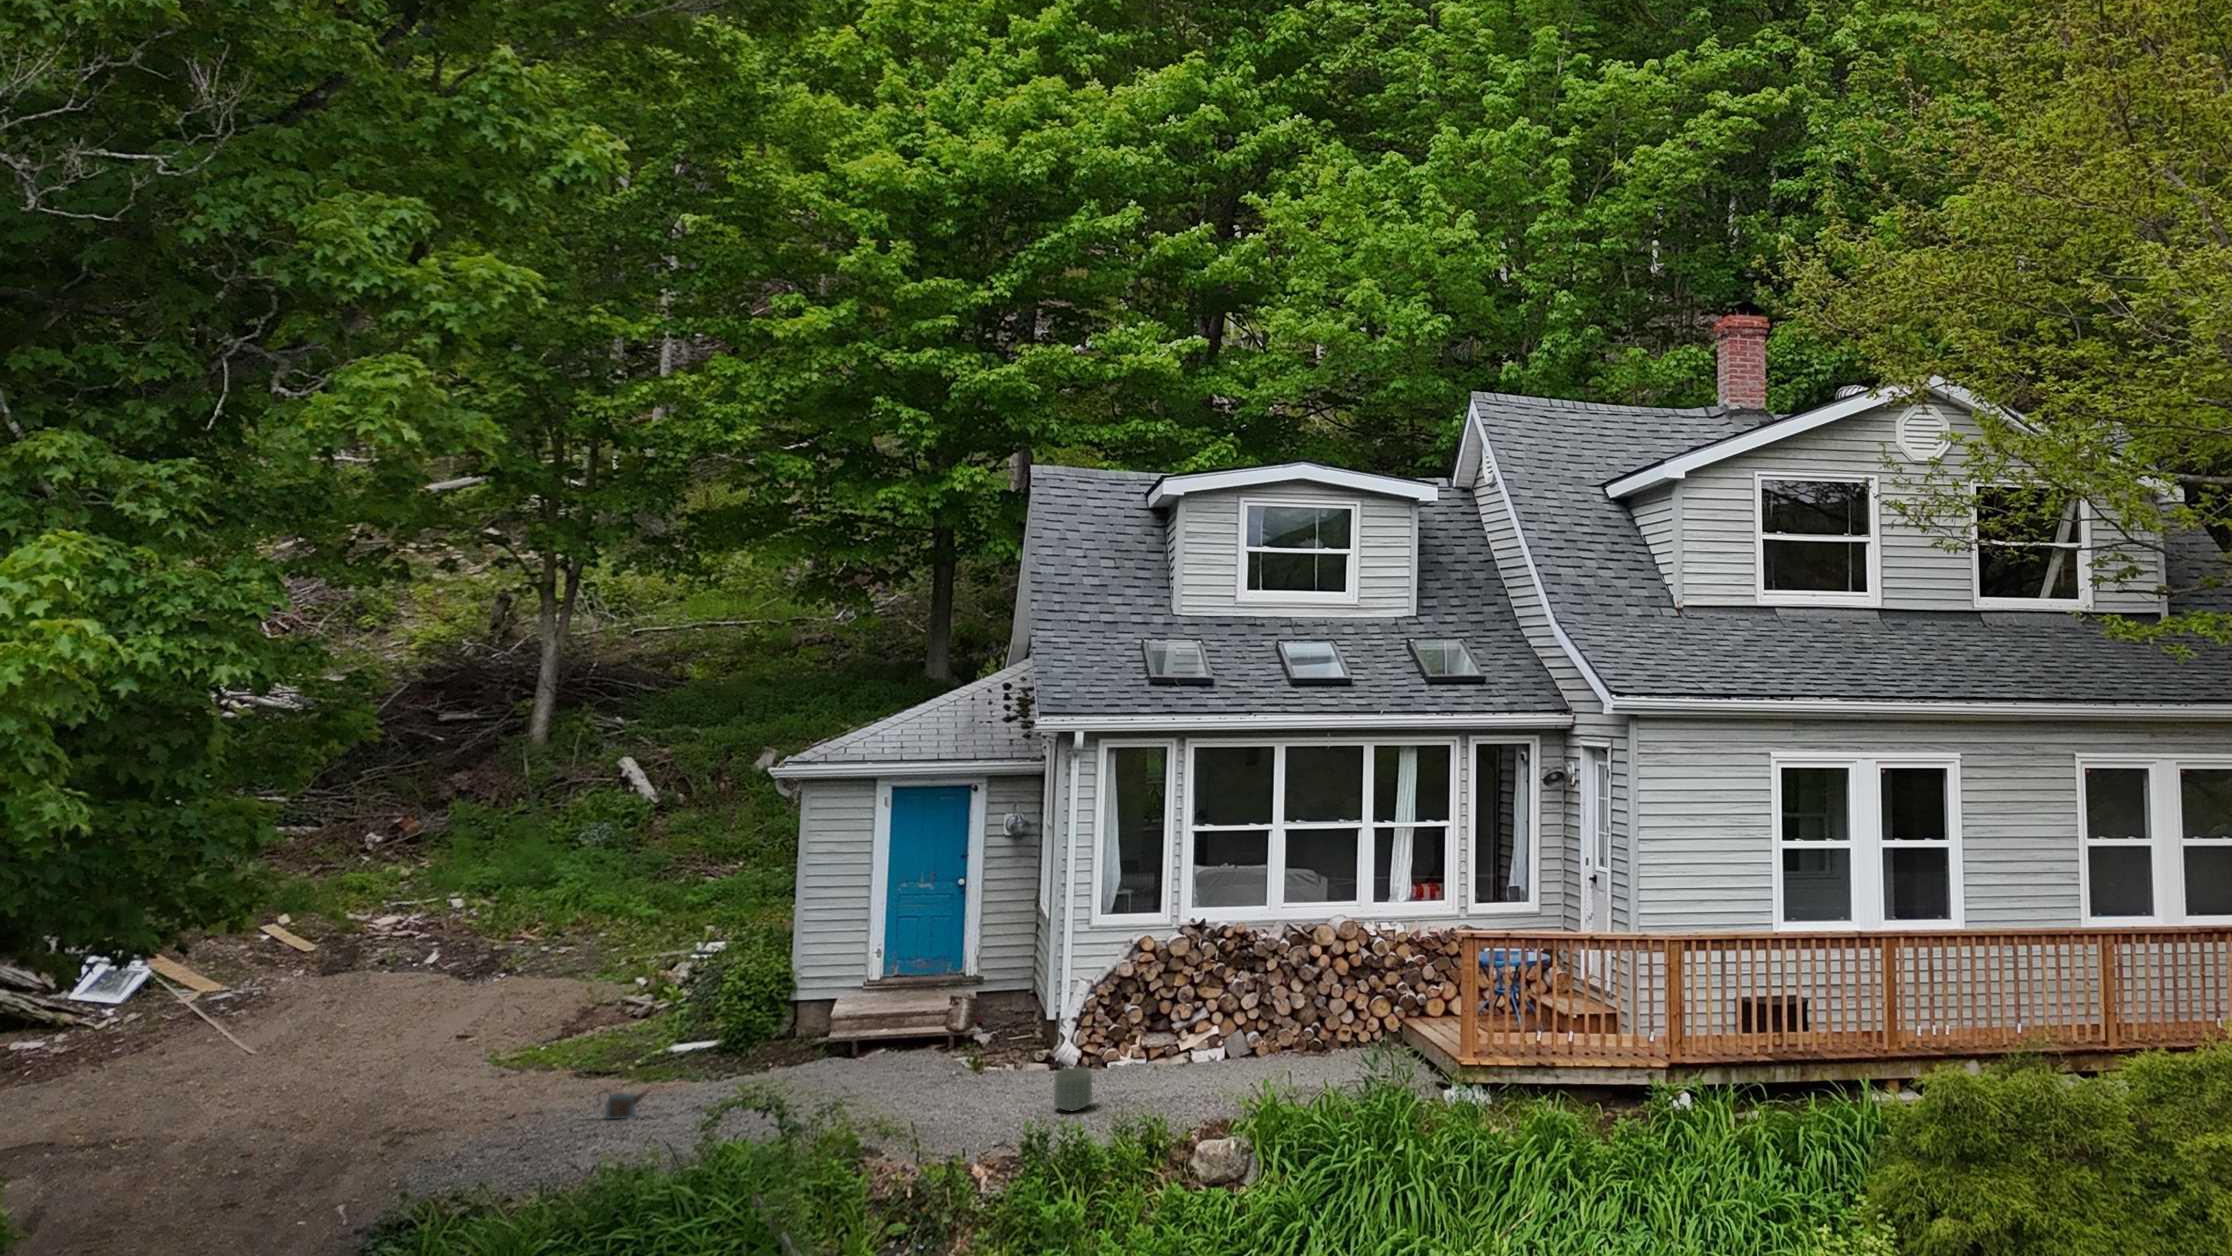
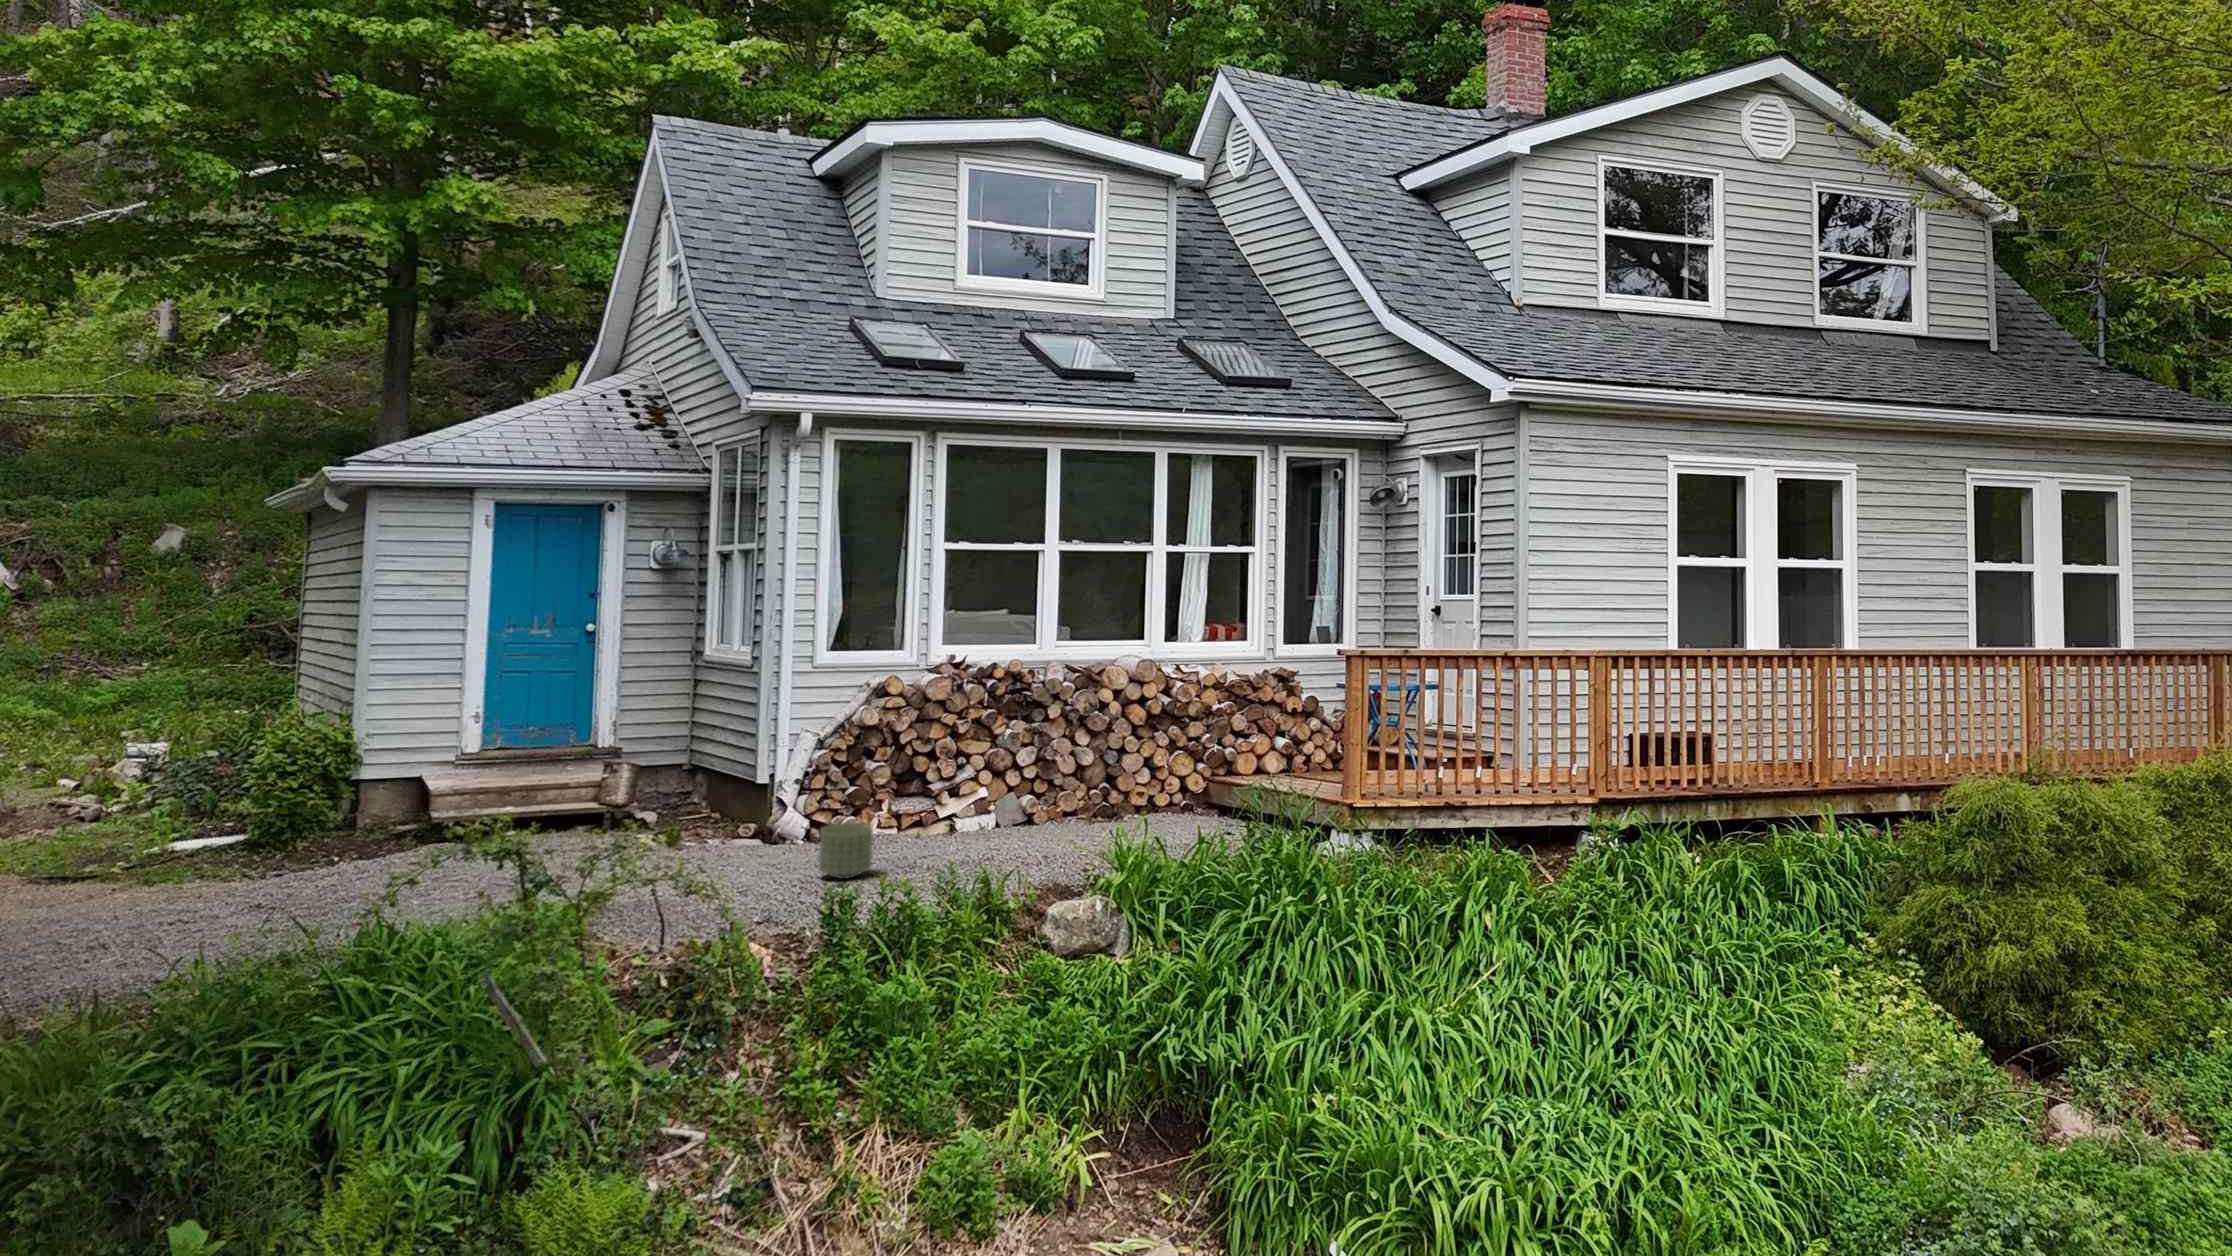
watering can: present [597,1090,649,1119] -> none [87,877,179,922]

